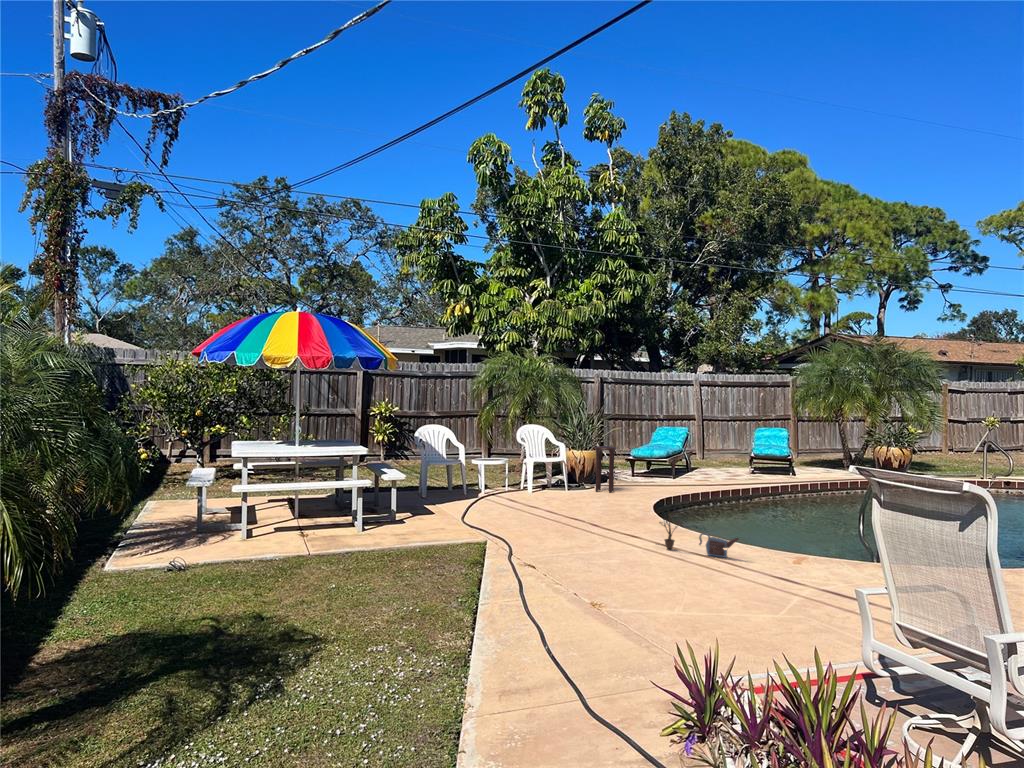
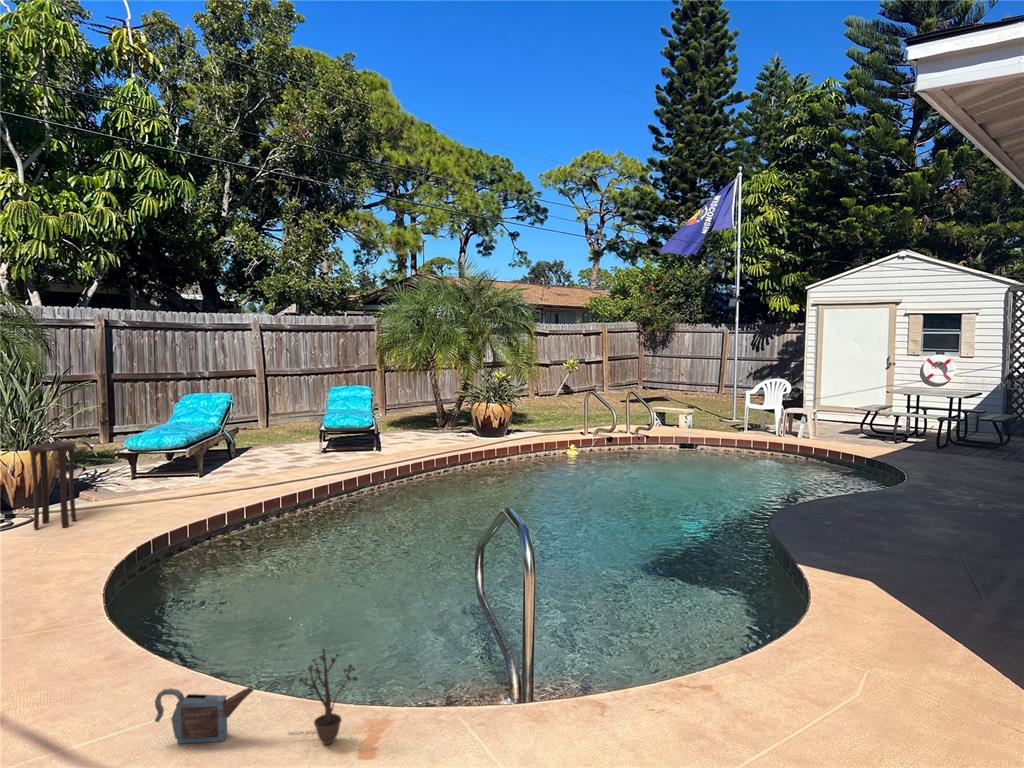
decorative plant: present [658,514,681,549] -> present [292,649,358,744]

